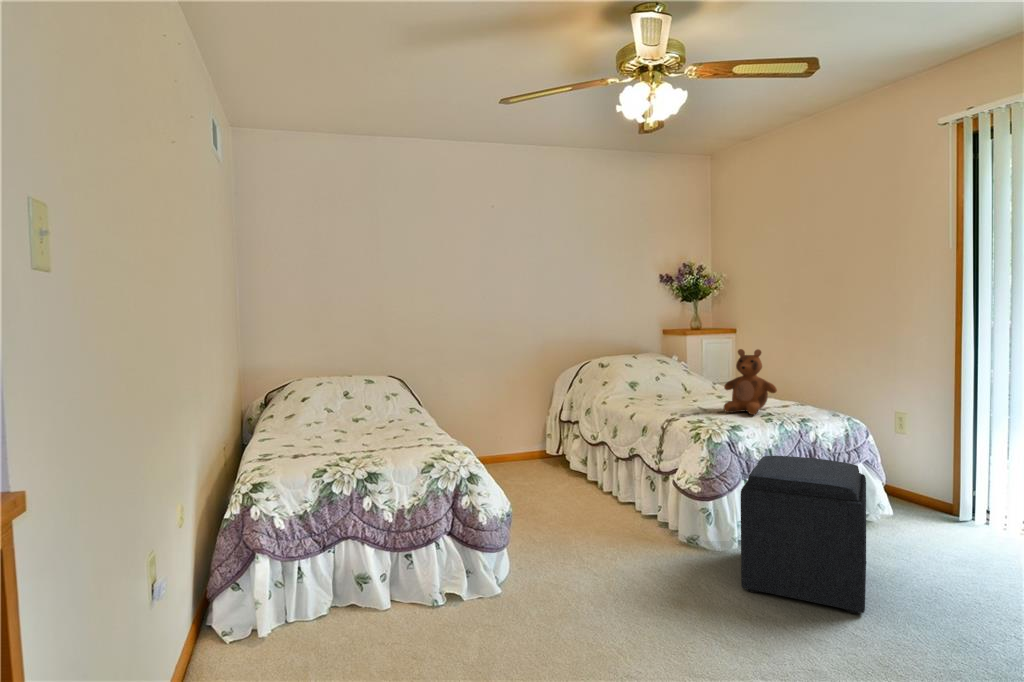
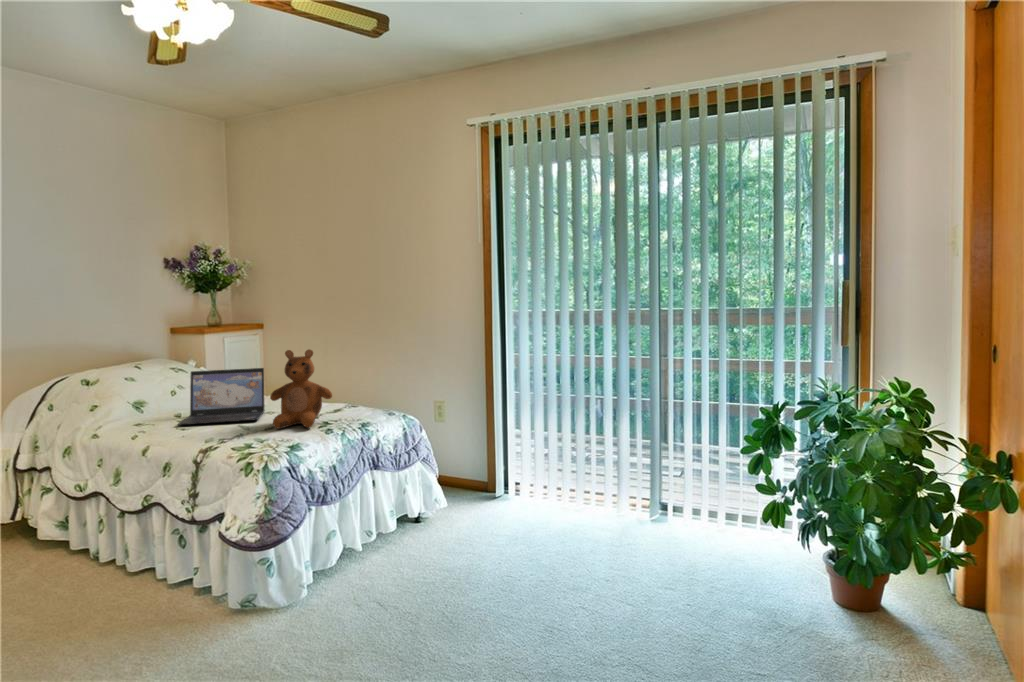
laptop: none [656,363,724,405] -> present [178,368,265,425]
ottoman: present [741,456,866,614] -> none [320,469,455,649]

